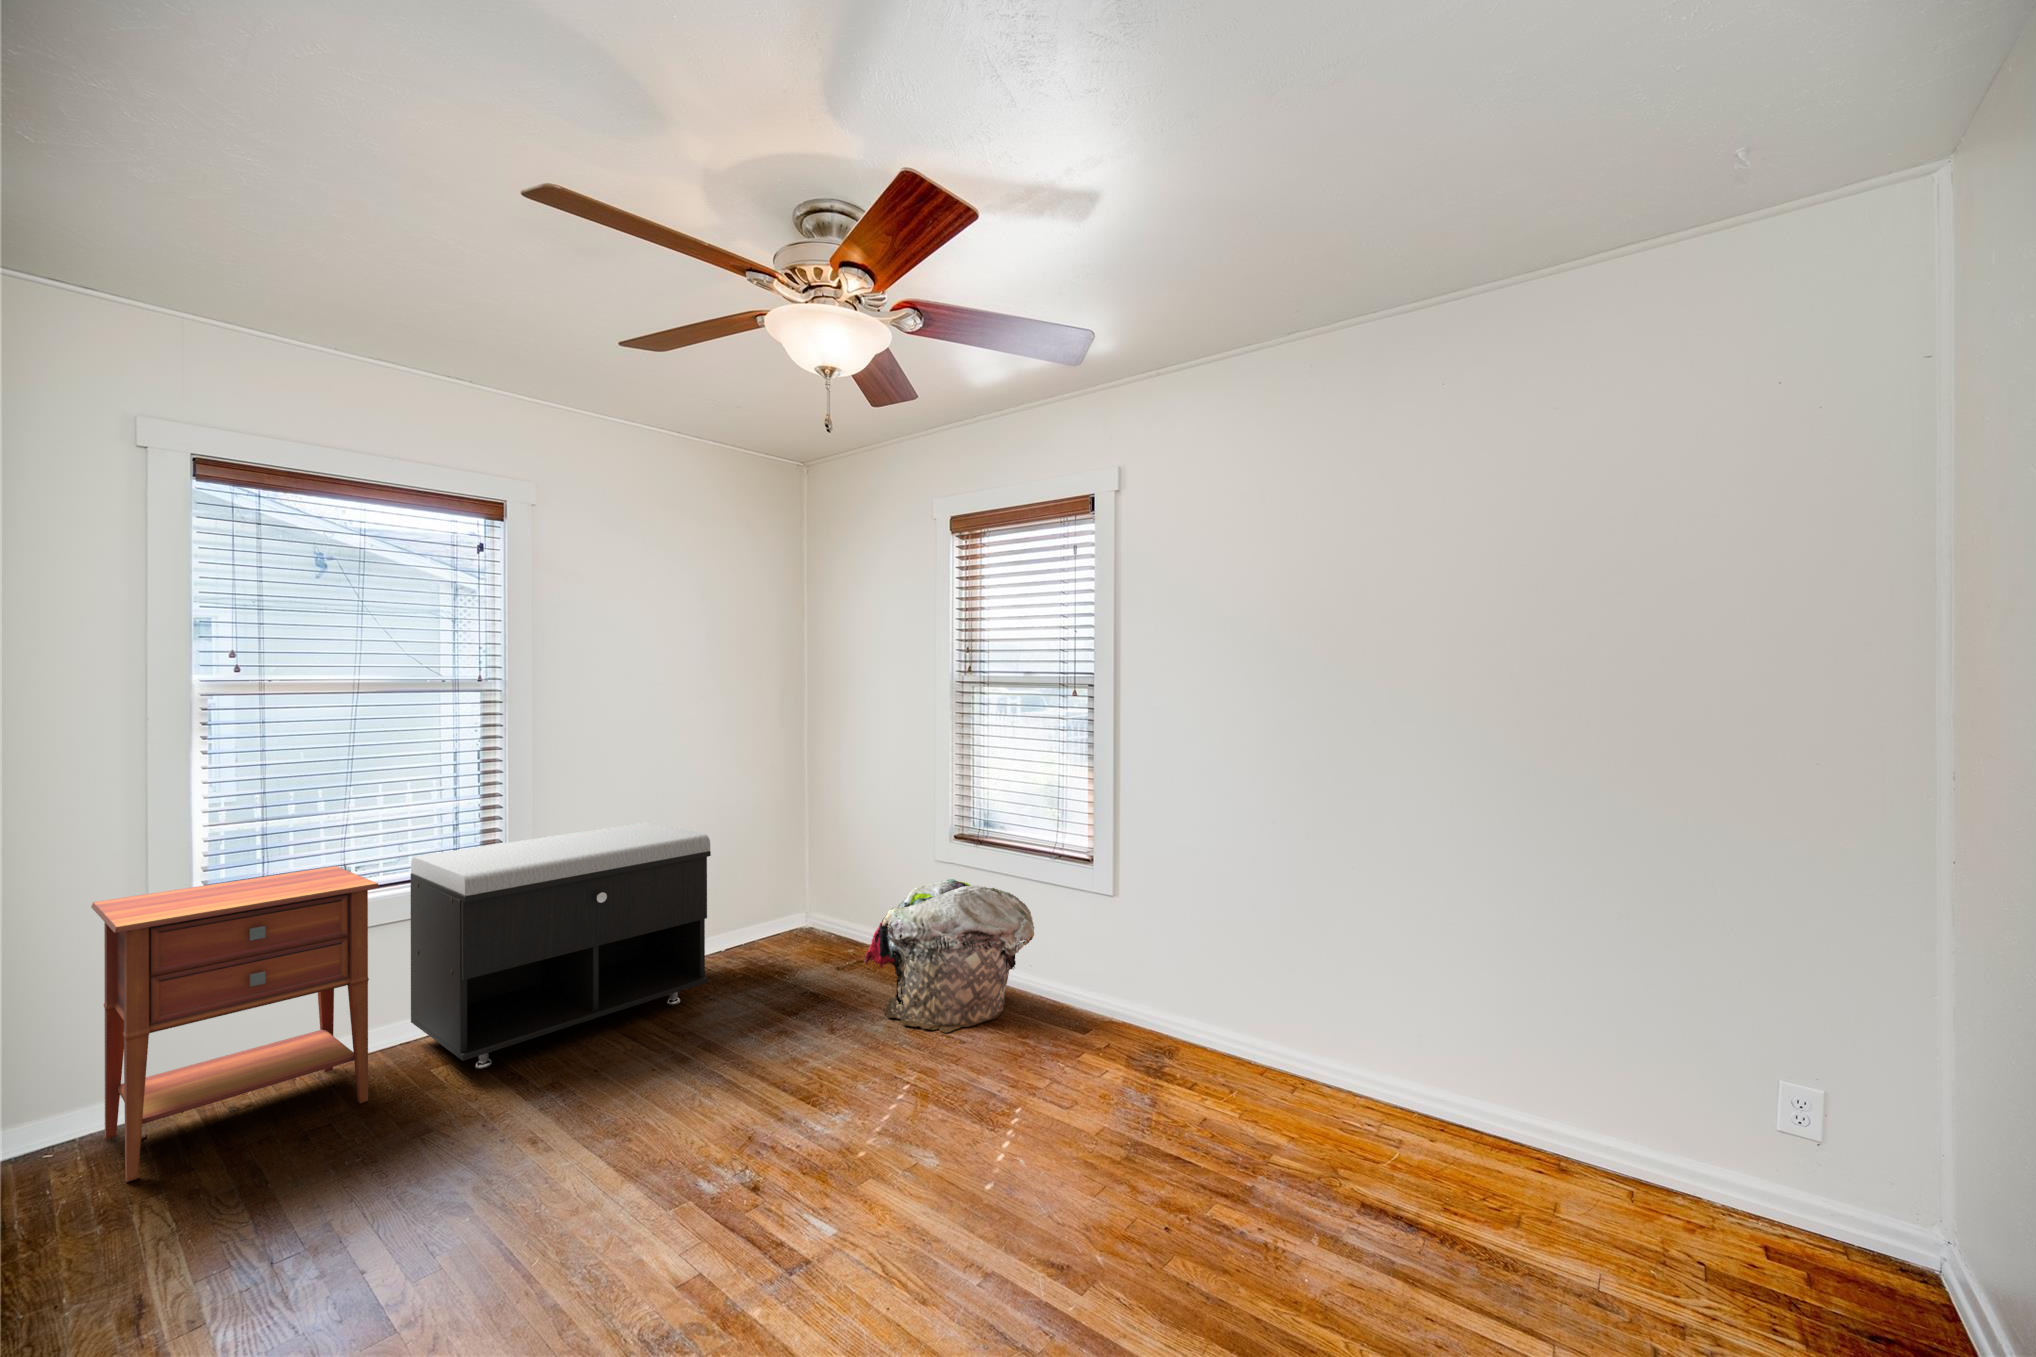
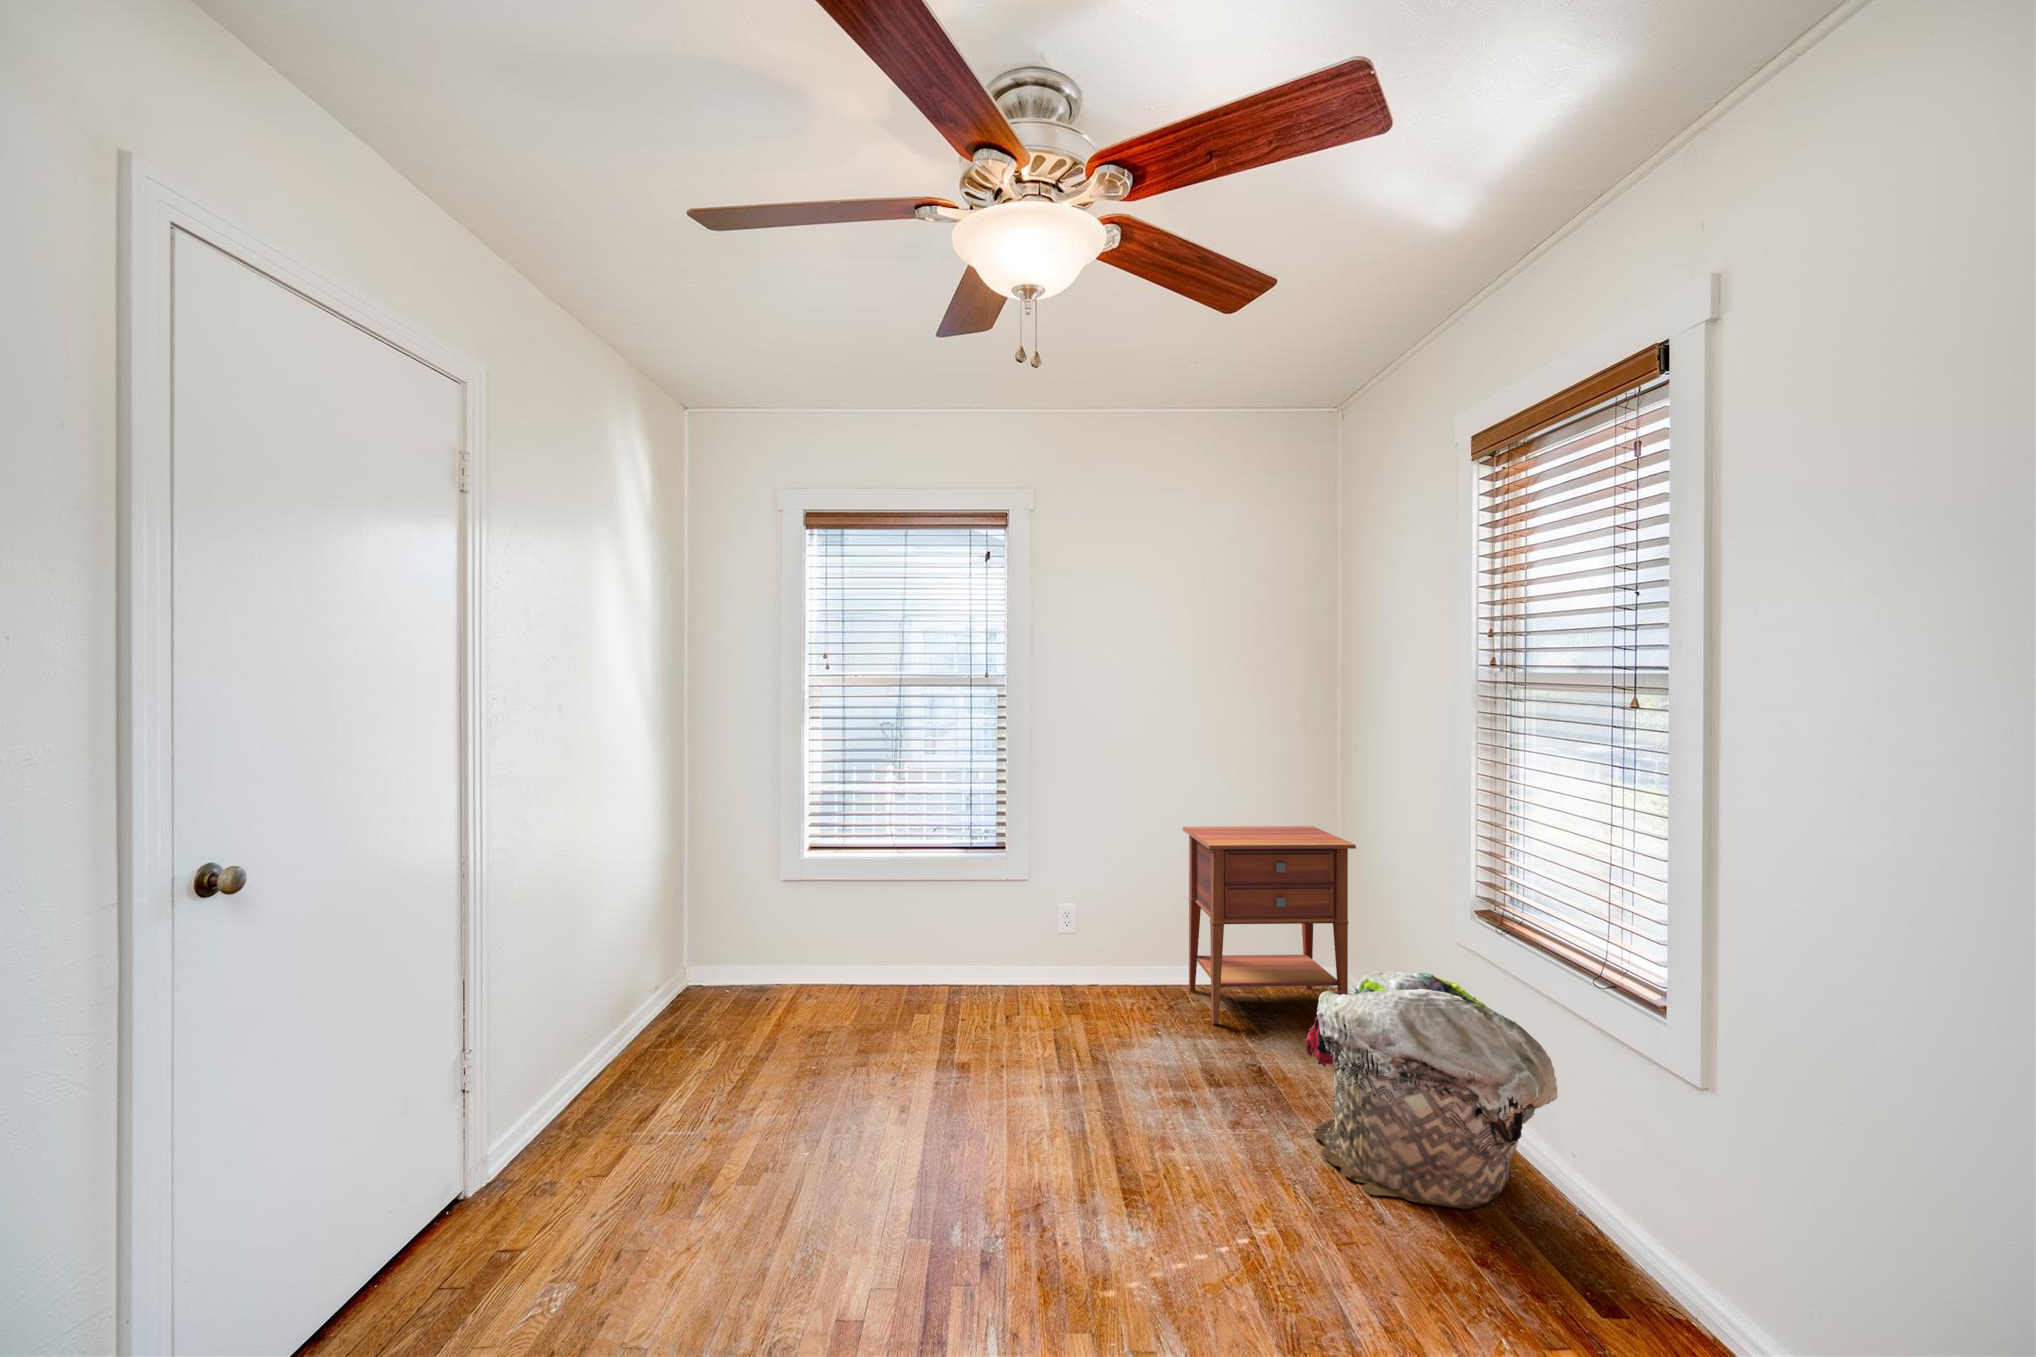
storage bench: present [411,822,711,1068] -> none [919,829,1157,1028]
nightstand: present [91,866,379,1182] -> present [1183,826,1356,1024]

